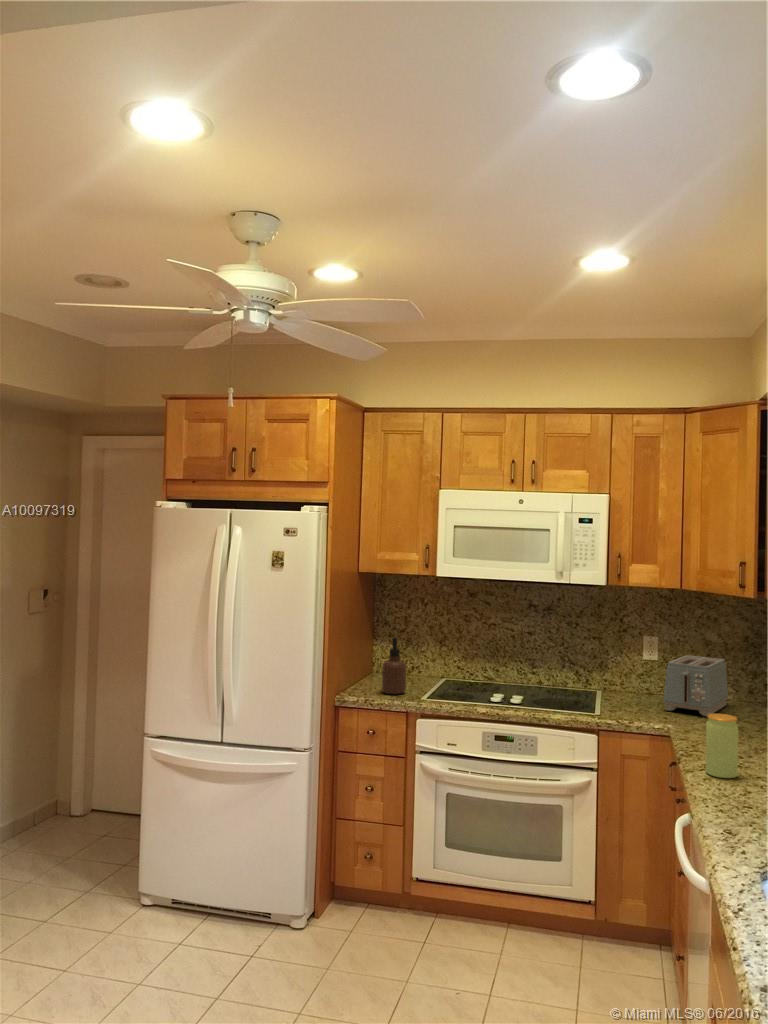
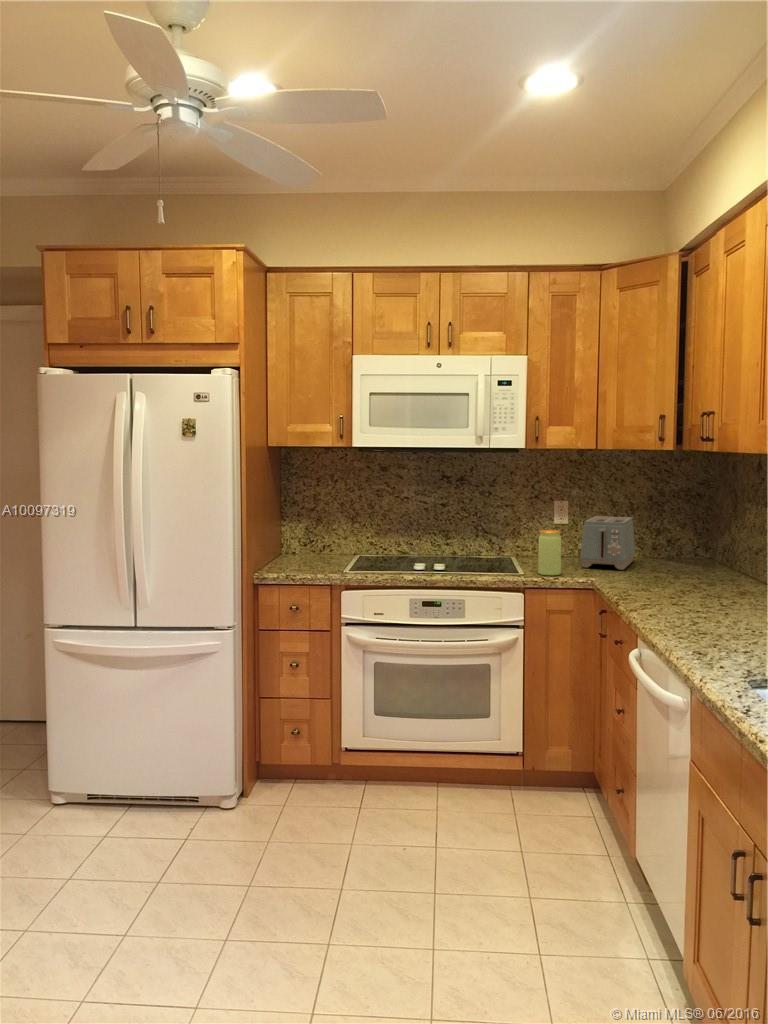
soap dispenser: present [382,638,406,694] -> none [301,512,326,569]
jar: present [706,713,738,778] -> present [538,530,561,575]

